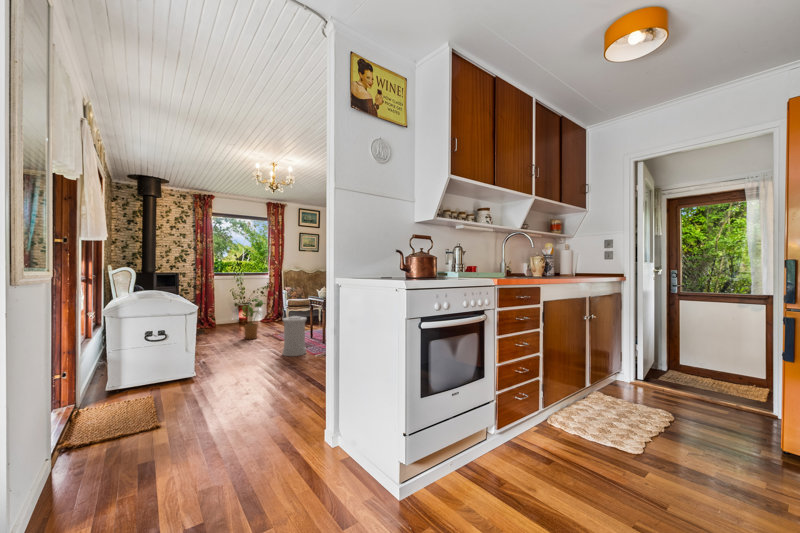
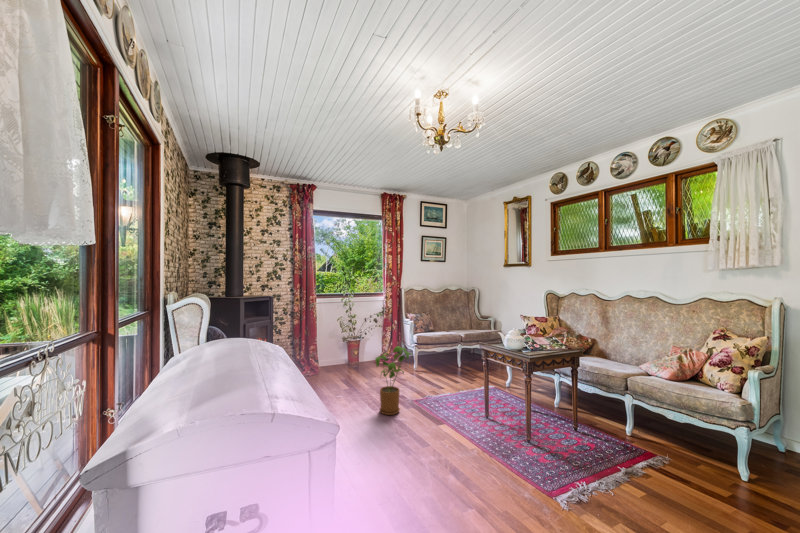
trash can: present [282,316,306,356] -> none [486,402,536,497]

